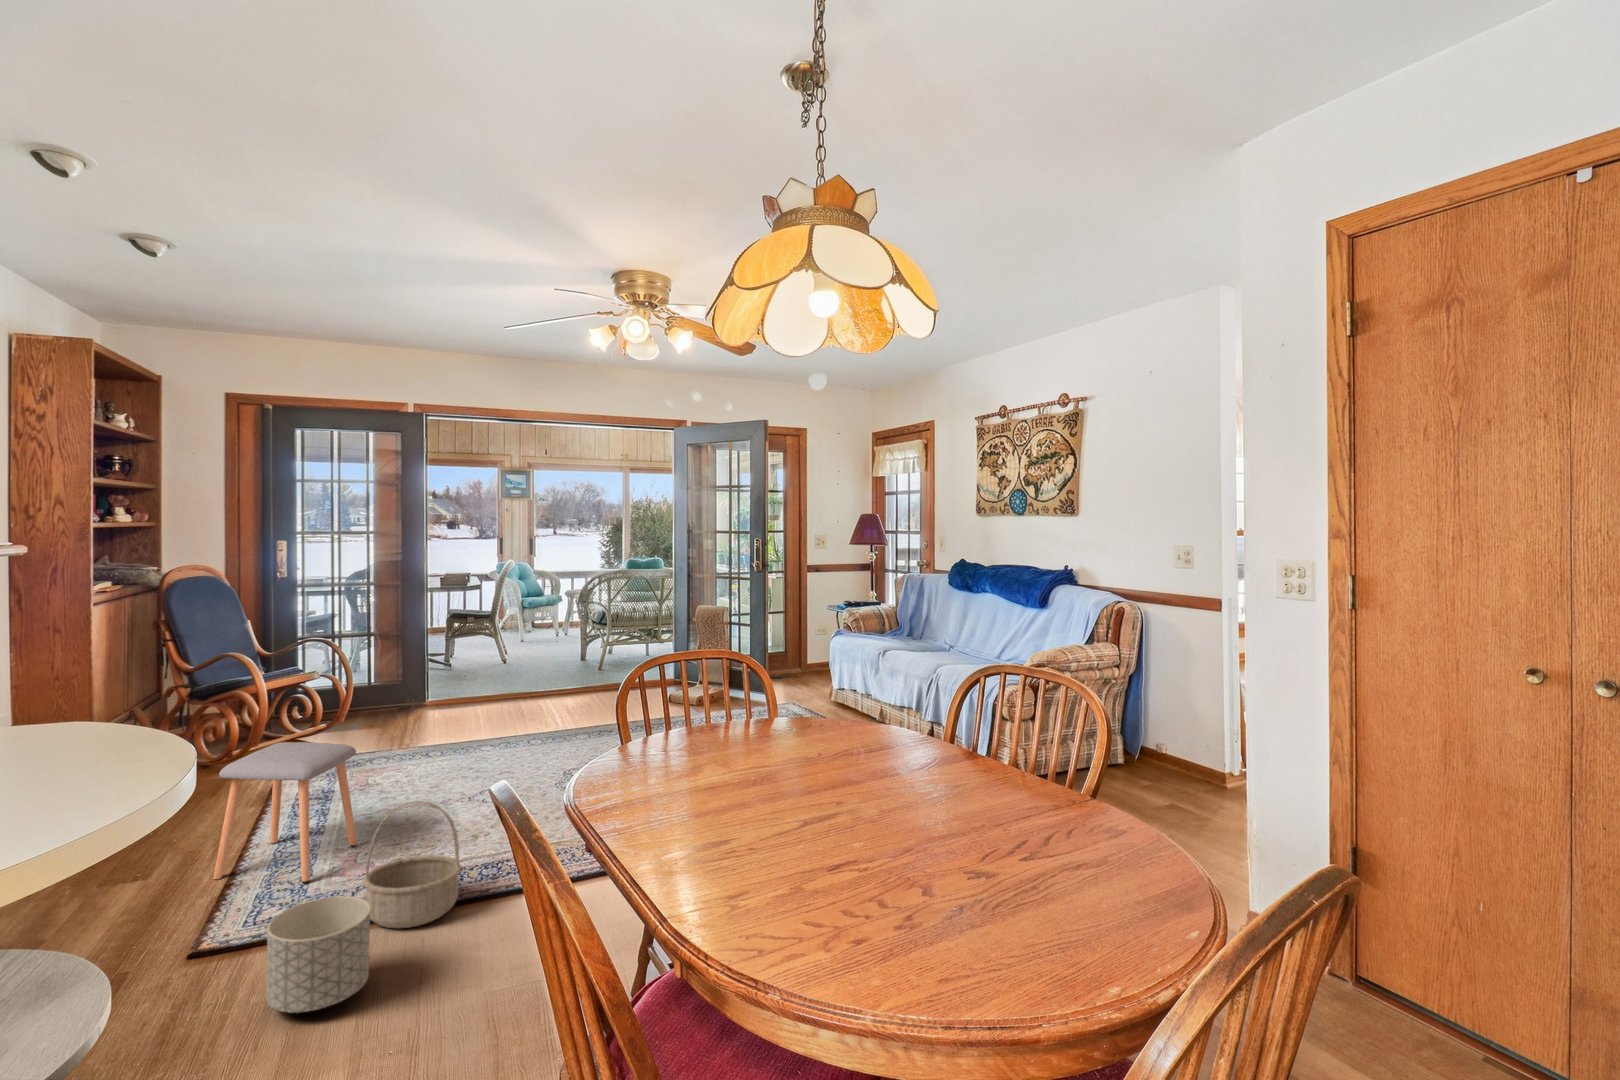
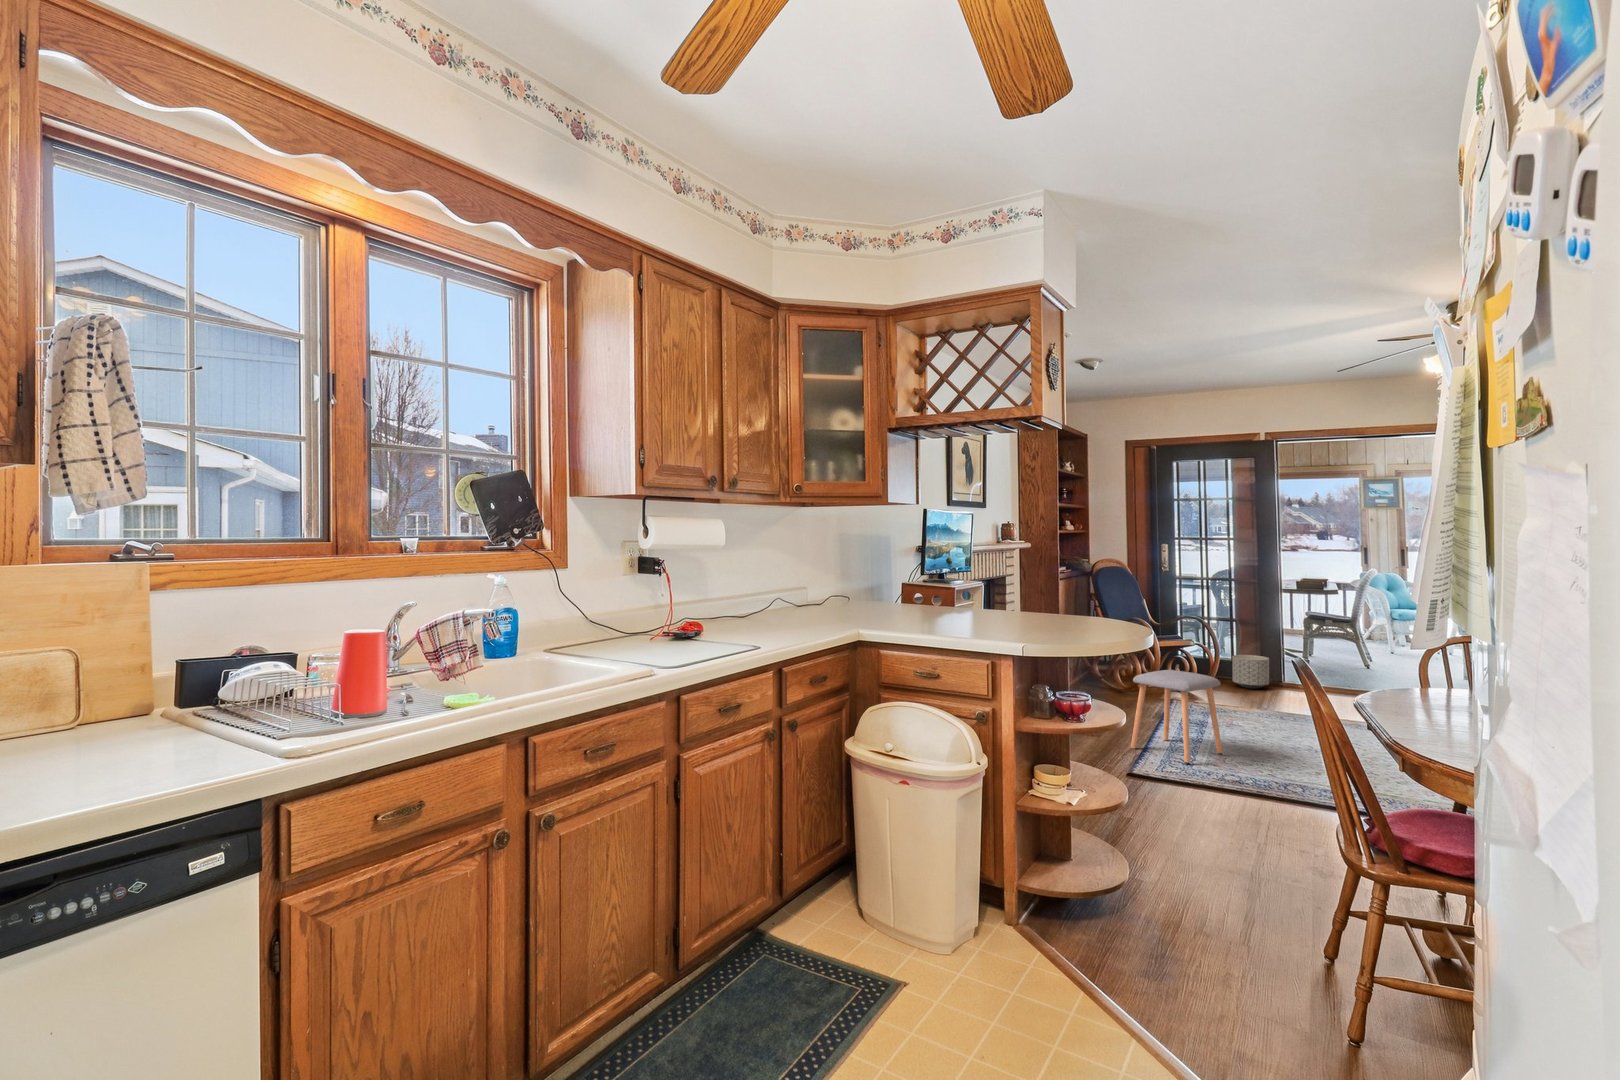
basket: present [363,801,461,928] -> none [1226,713,1303,806]
planter: present [266,896,370,1013] -> present [1232,655,1269,689]

